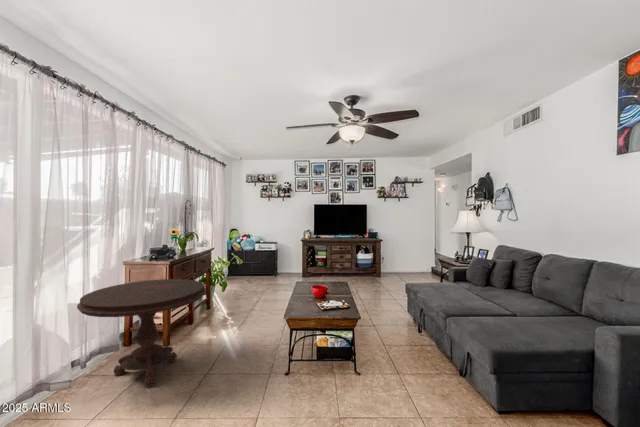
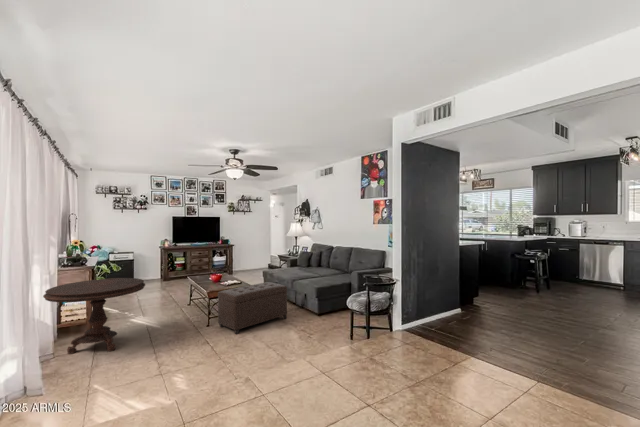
ottoman: none [300,313,425,413] -> present [218,282,287,334]

